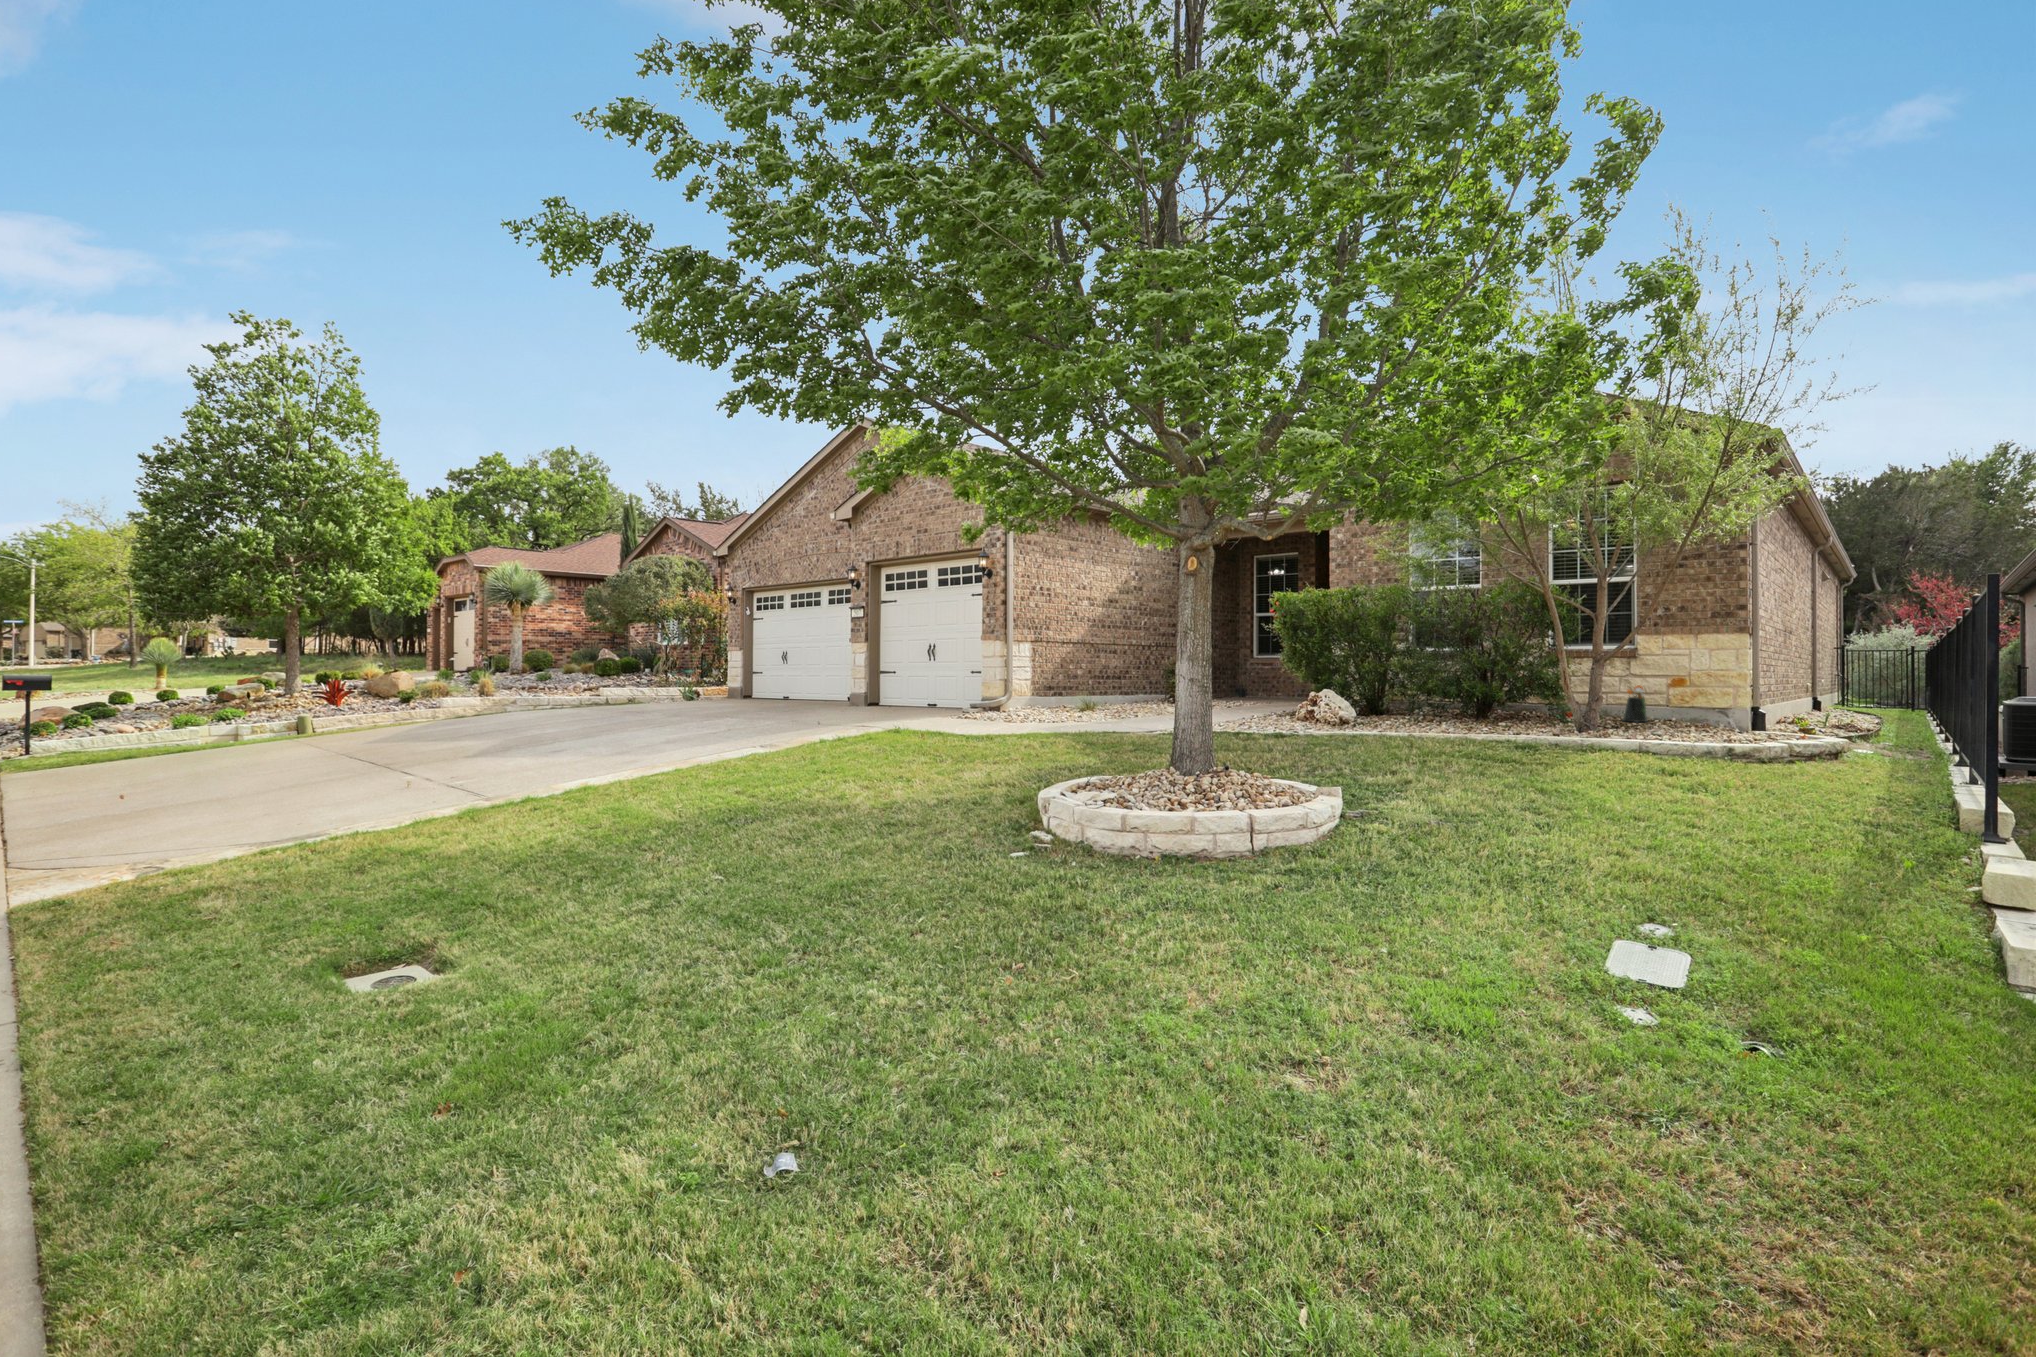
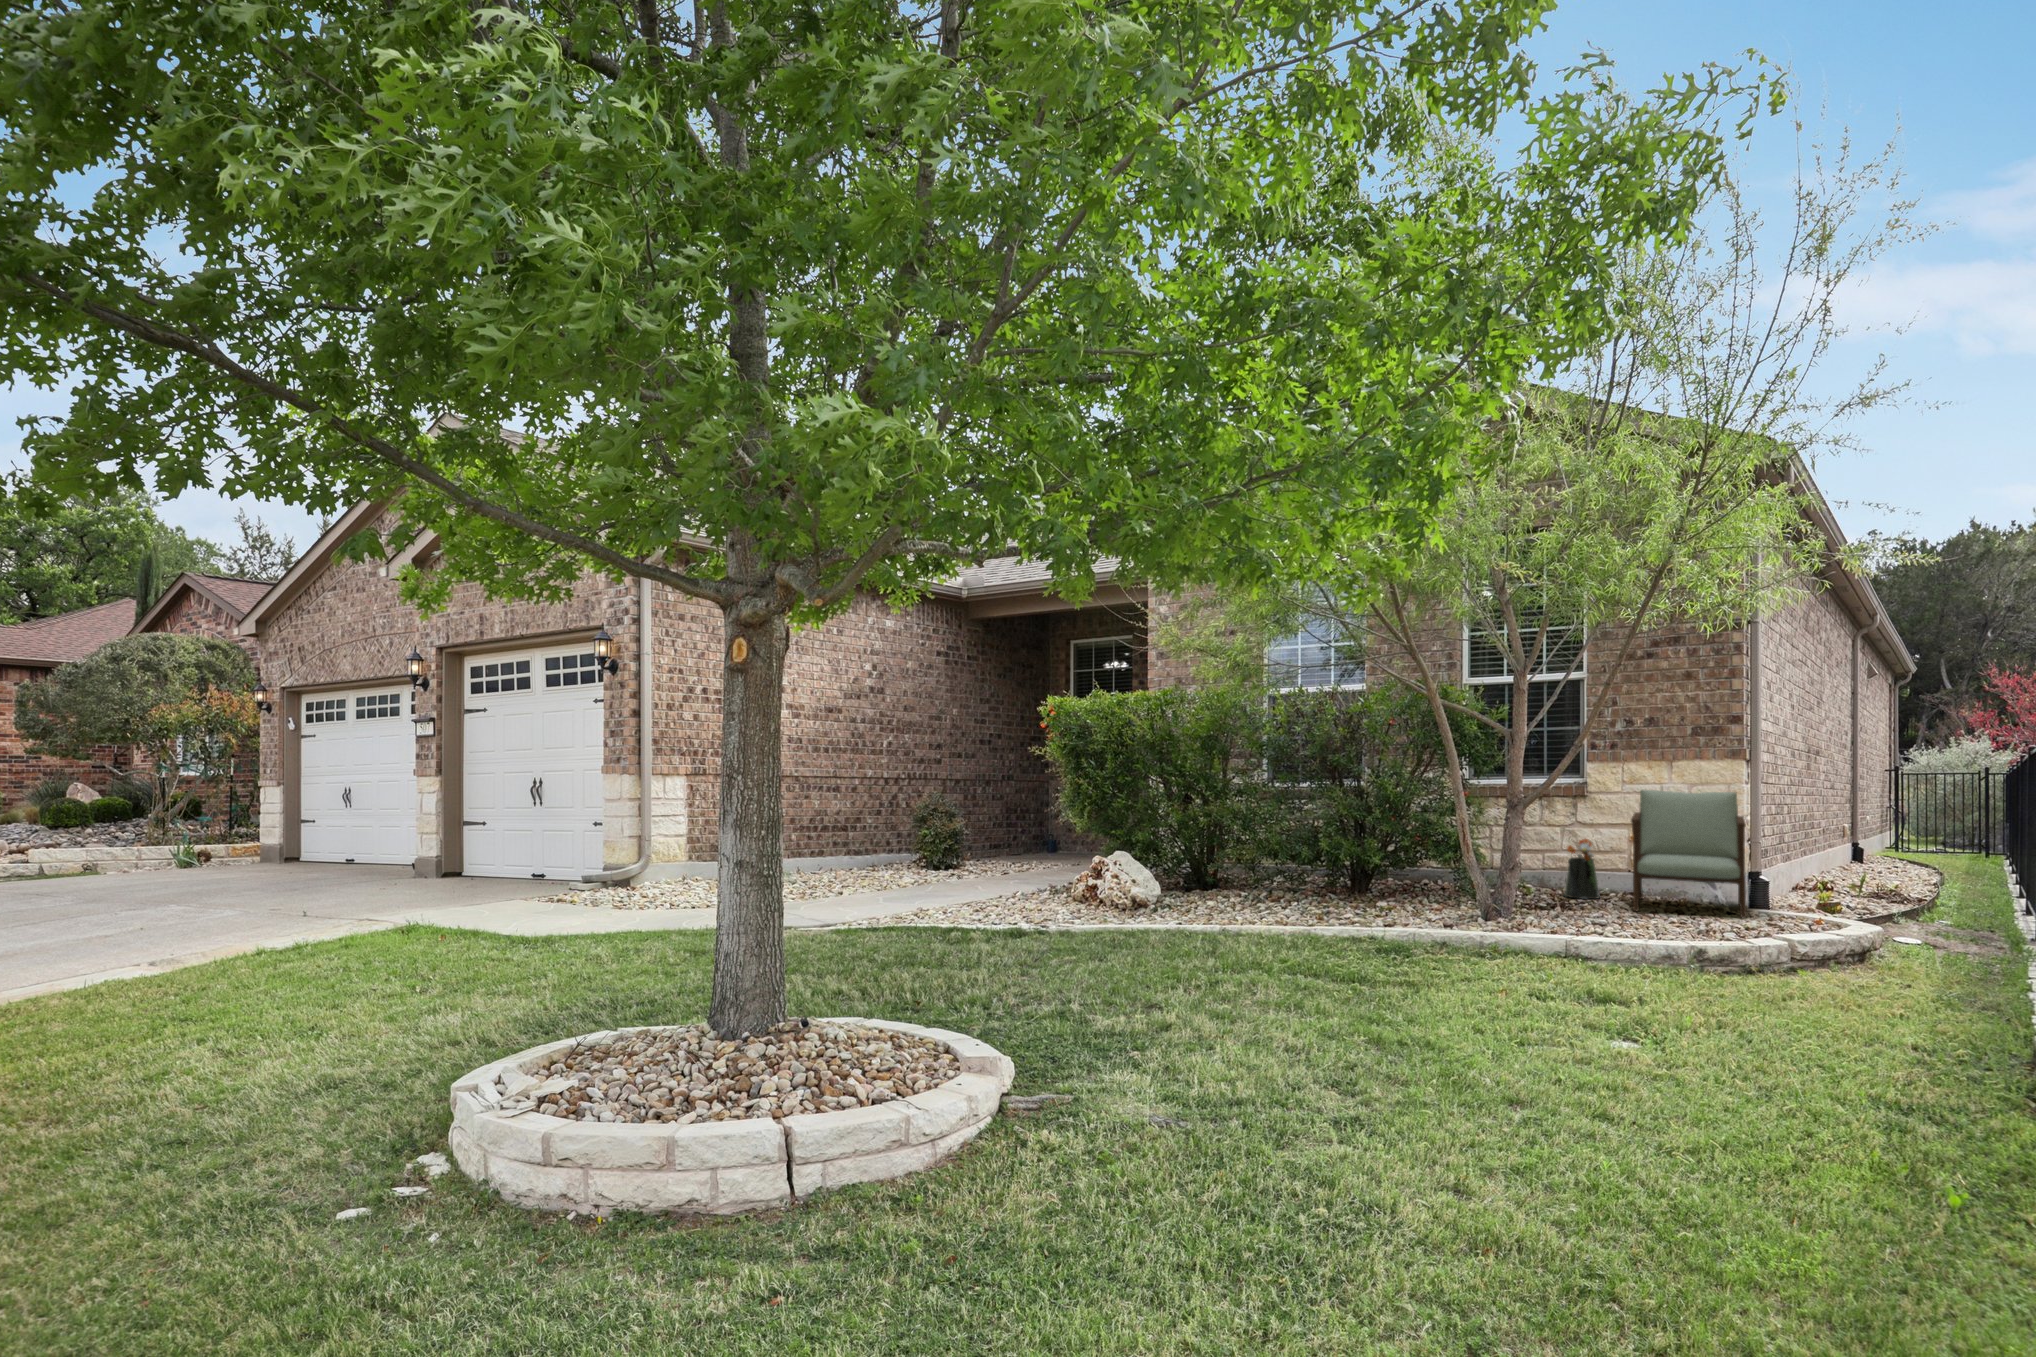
lounge chair: none [1673,654,1755,734] -> present [1631,789,1747,918]

